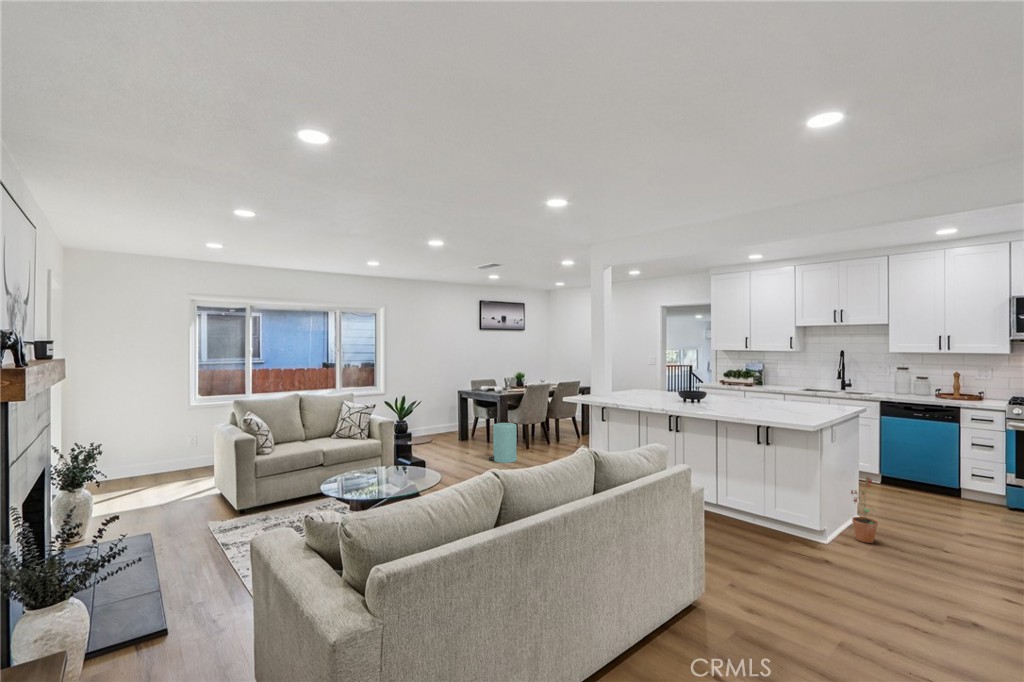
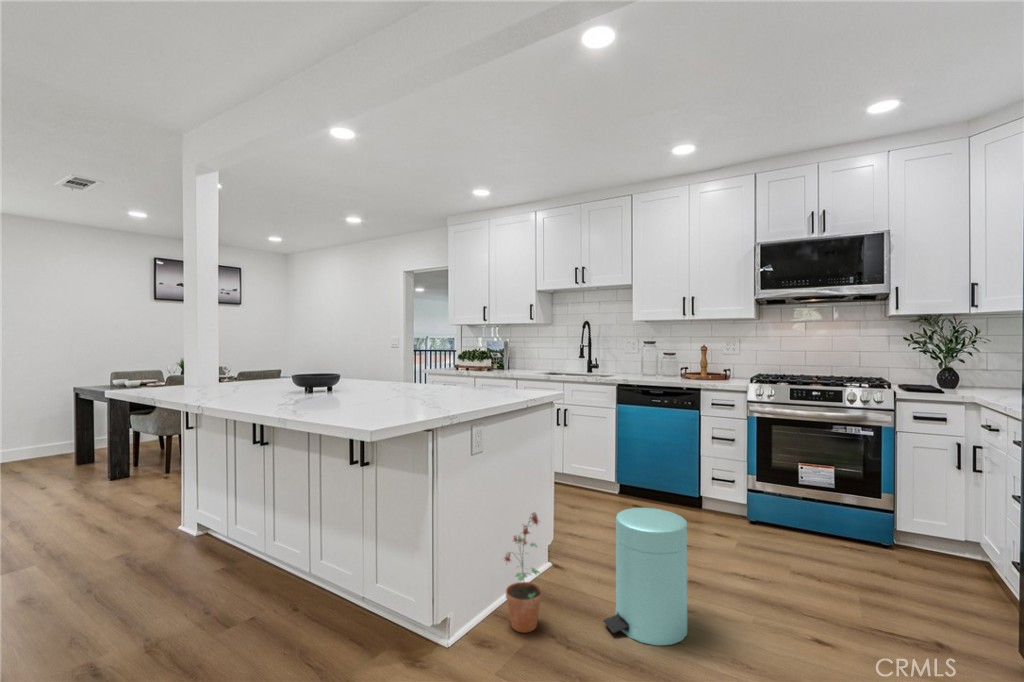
trash can: present [489,423,517,463] -> present [604,508,687,645]

